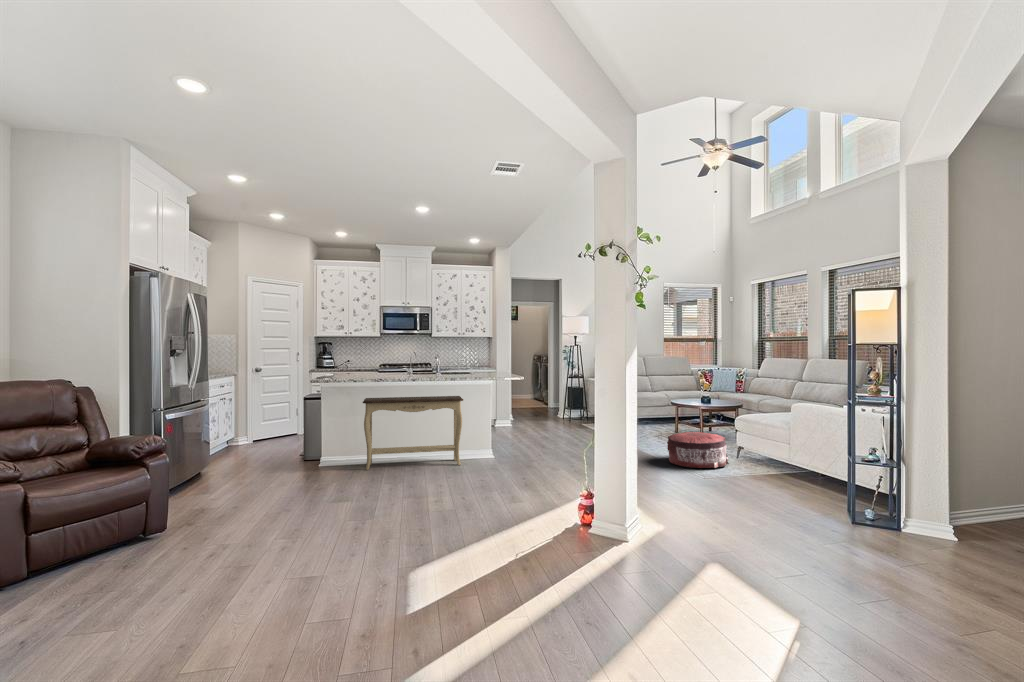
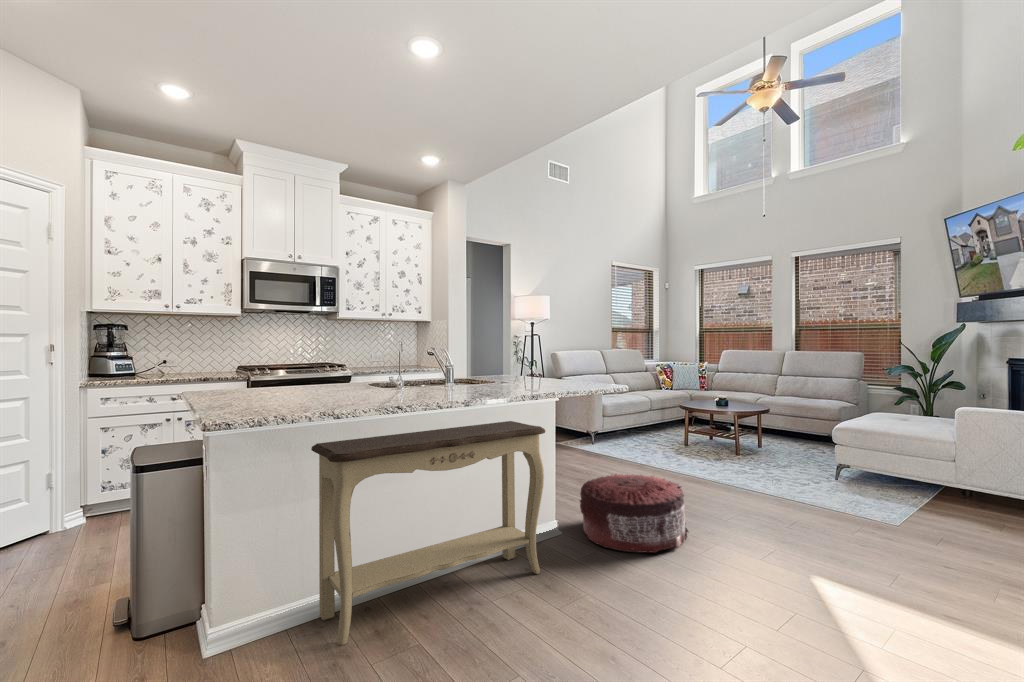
pouf: present [667,432,729,468] -> present [580,474,688,553]

